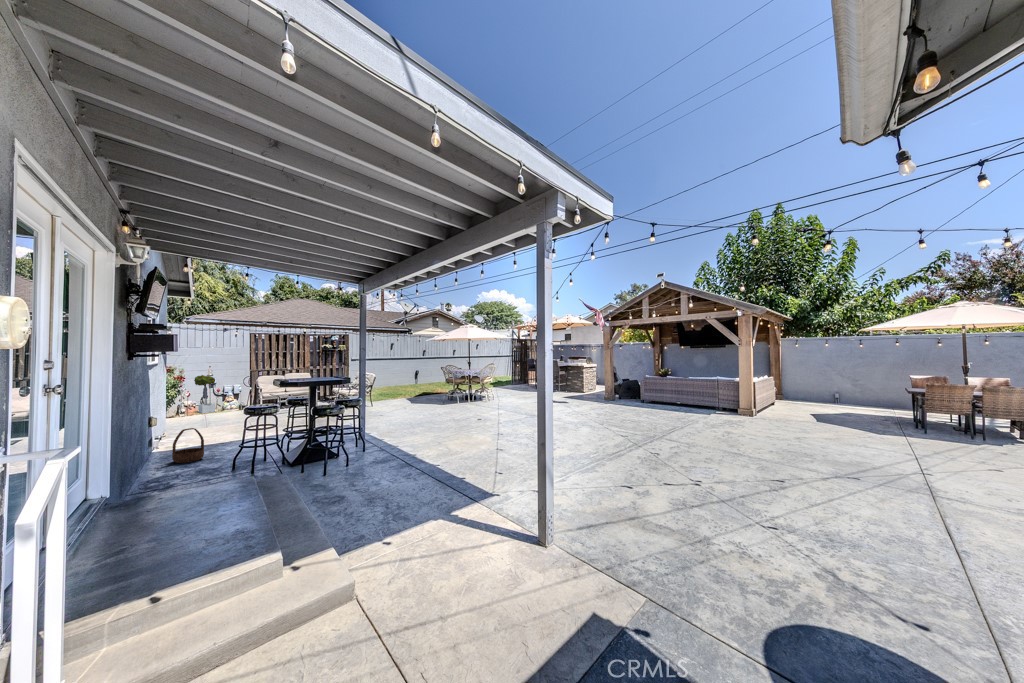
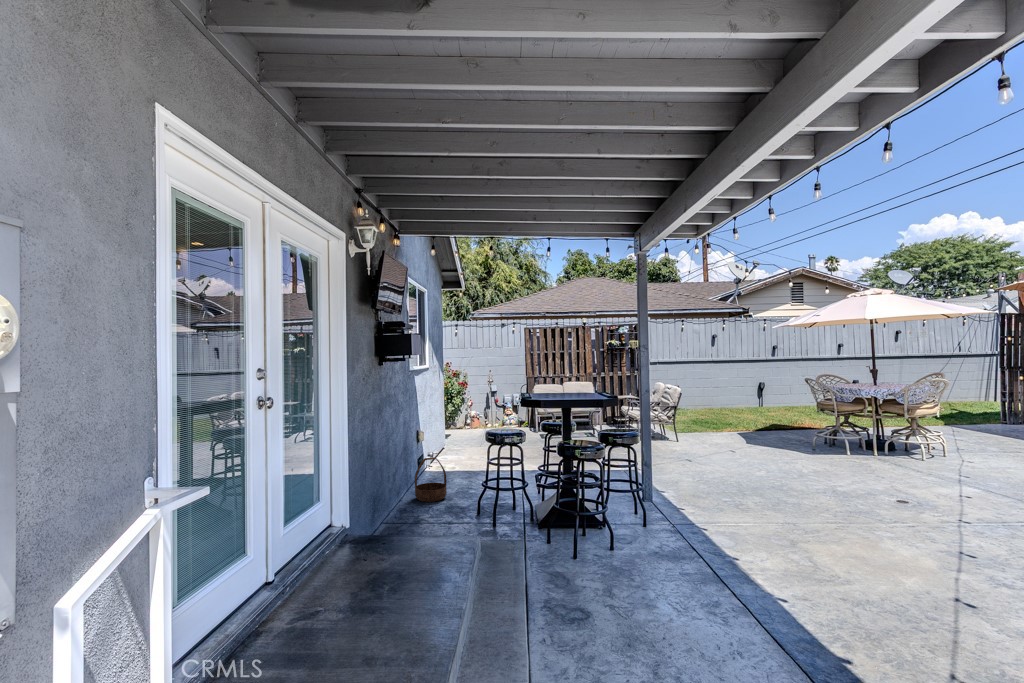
potted tree: present [194,375,215,413] -> none [469,381,489,427]

